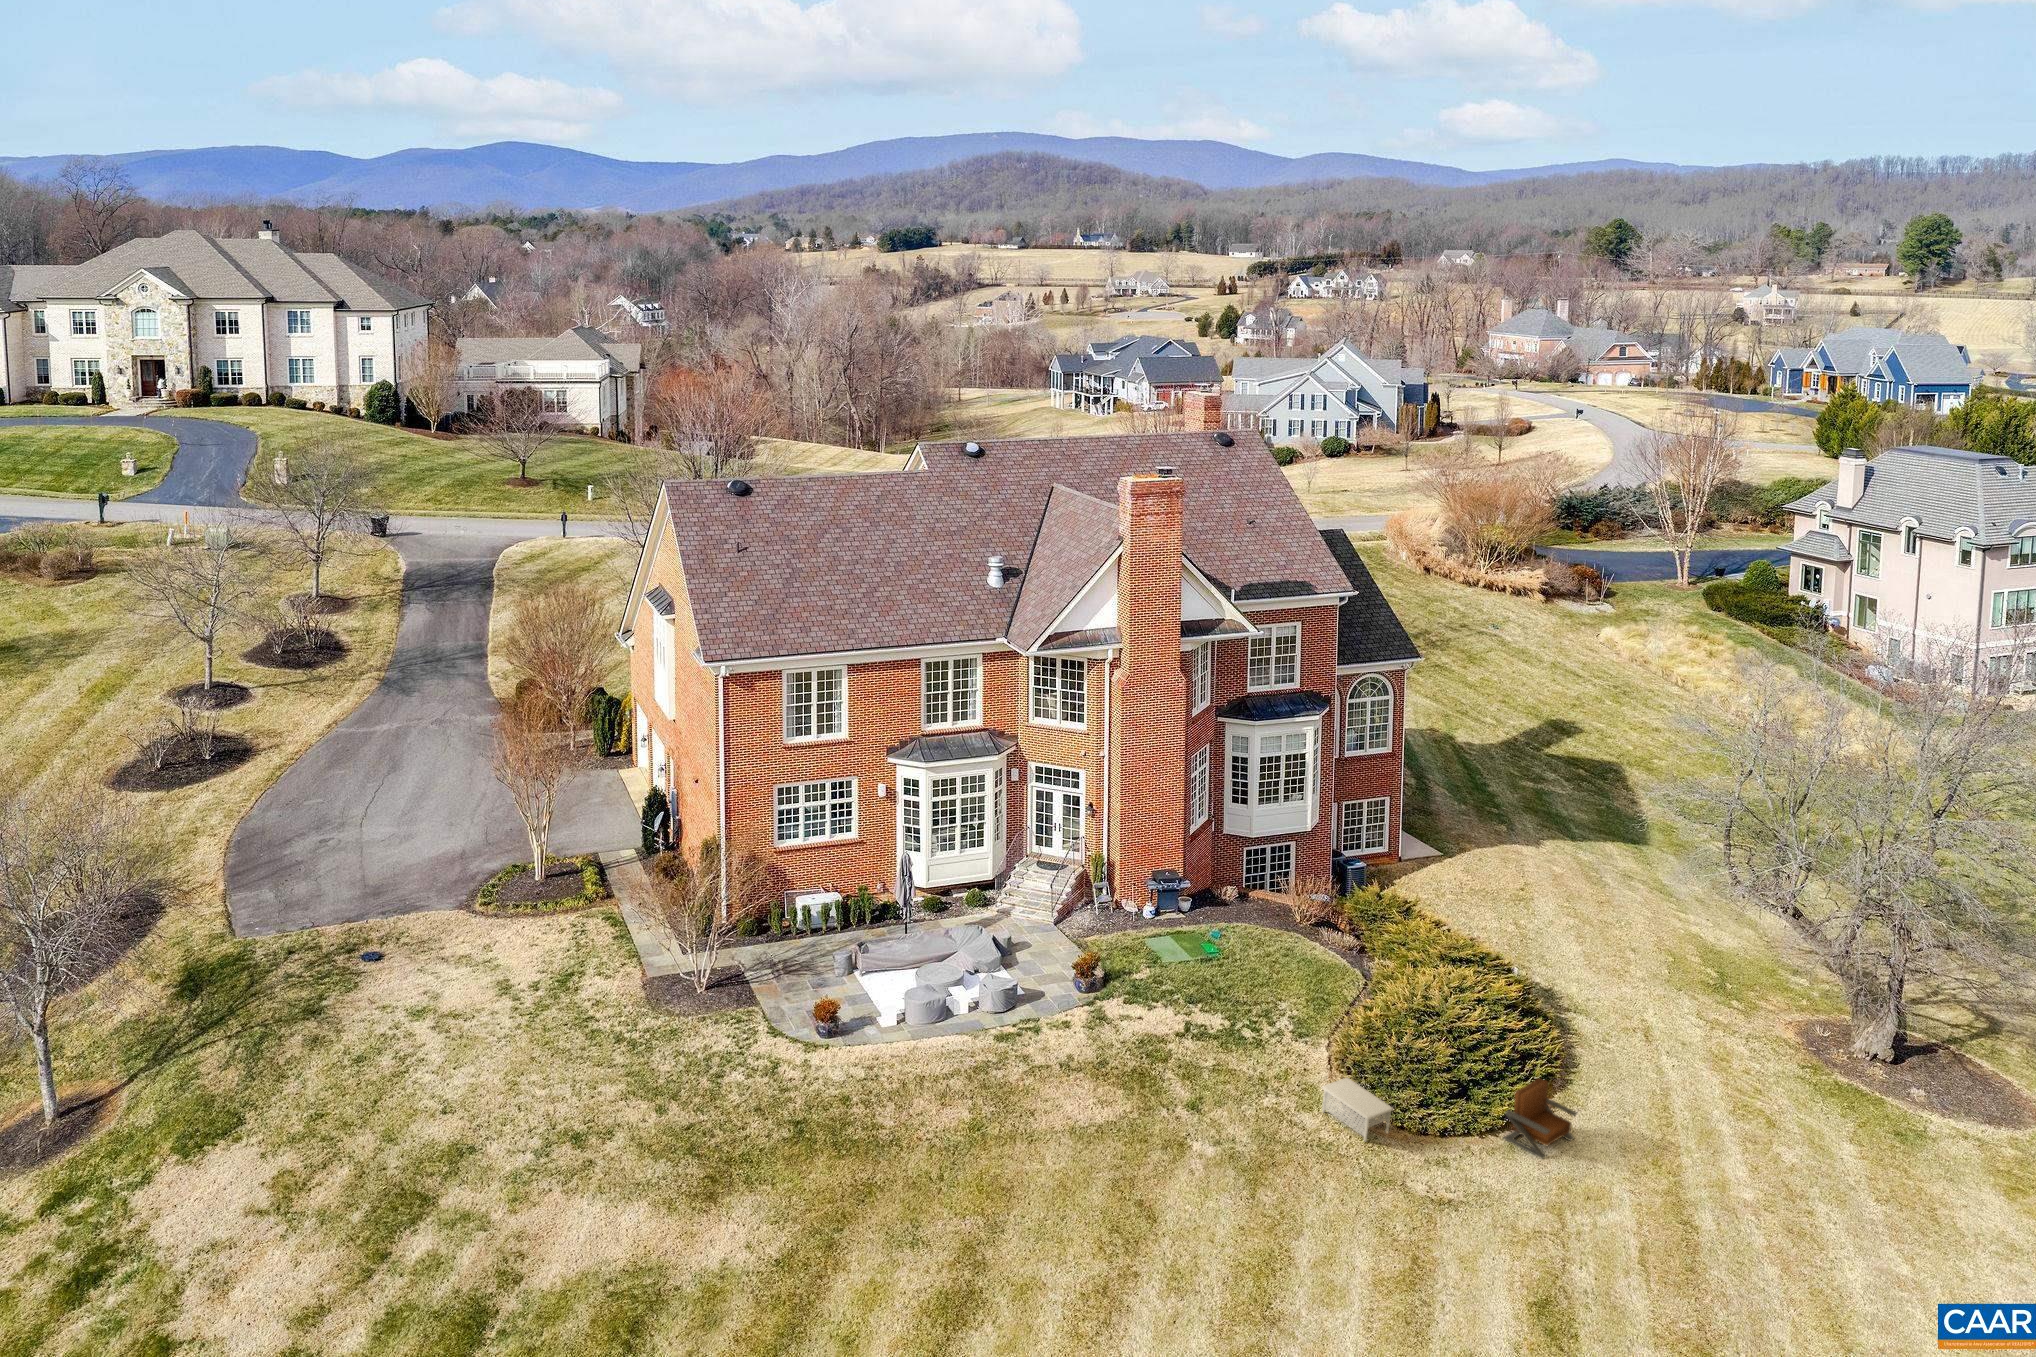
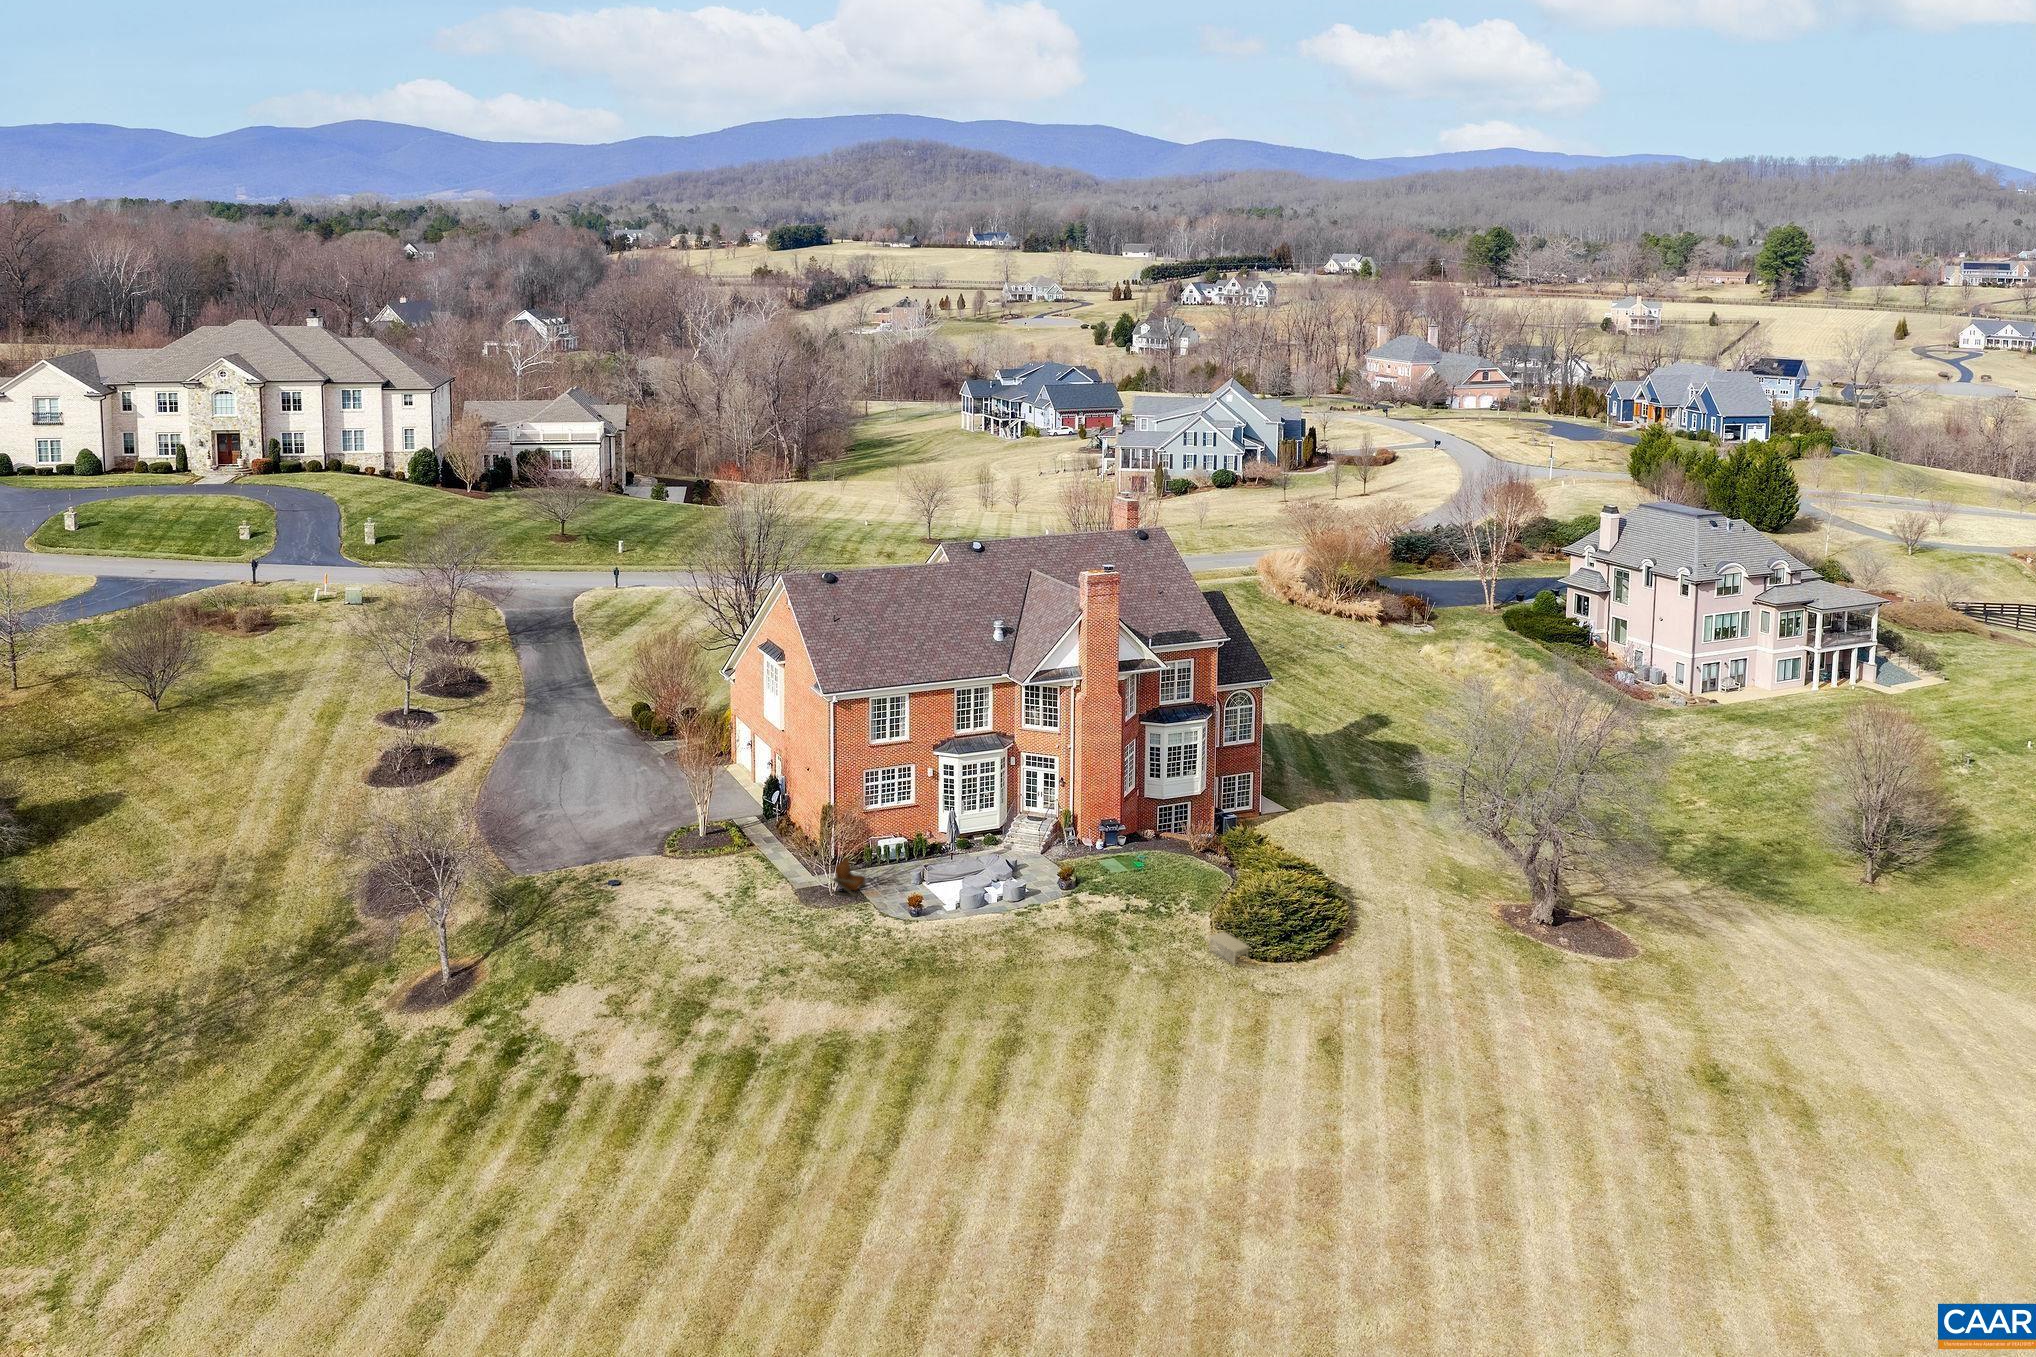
lounge chair: present [1504,1078,1577,1159] -> present [833,859,866,897]

